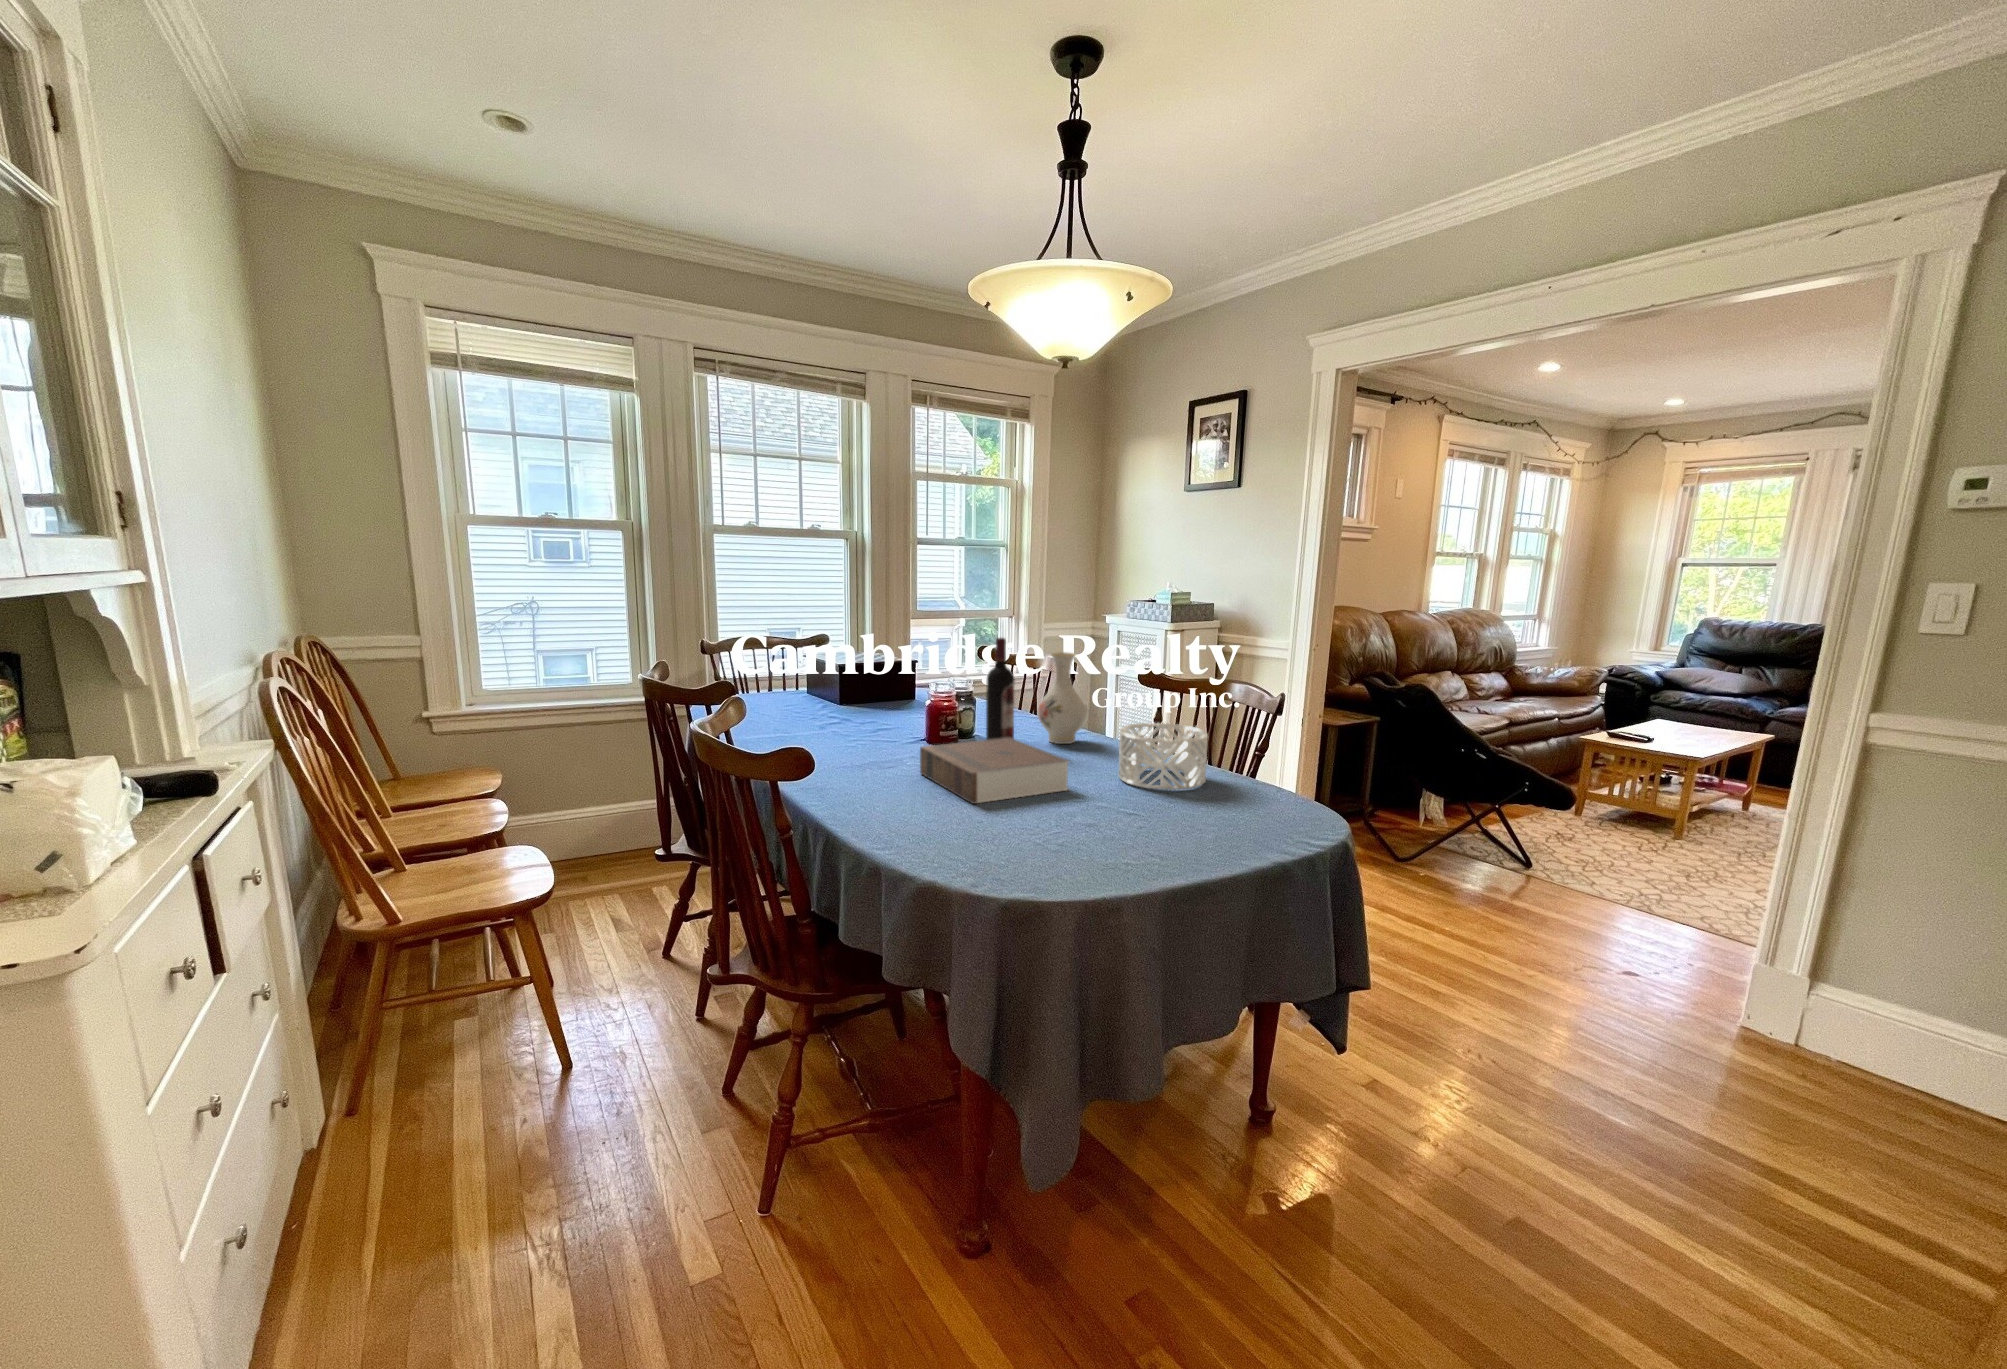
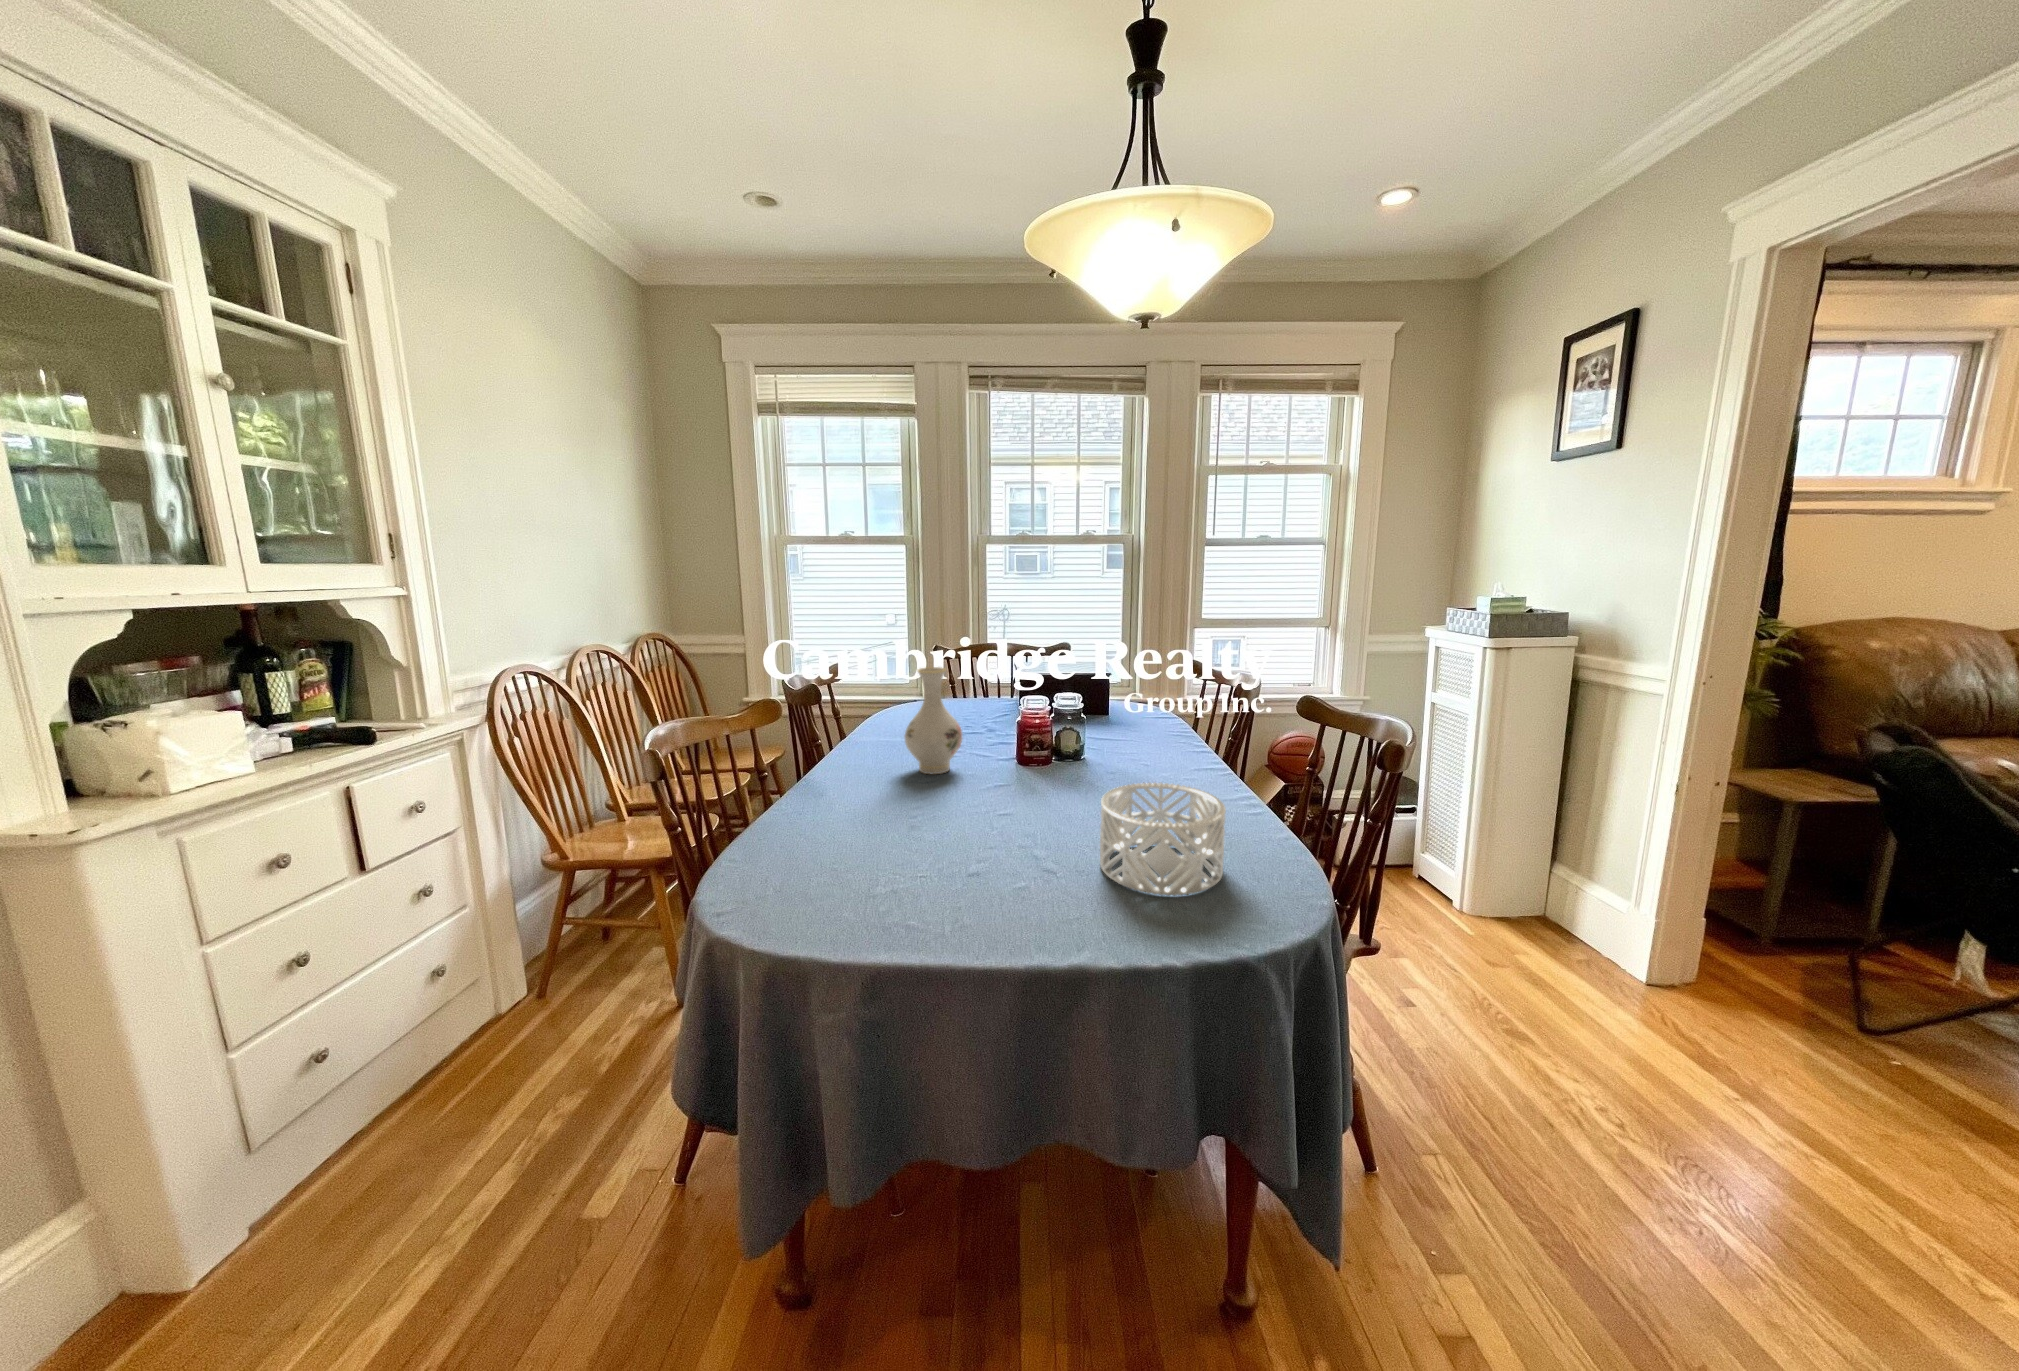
wine bottle: present [986,638,1015,740] -> none [1054,651,1087,780]
vase: present [1037,652,1087,744] -> present [904,667,962,774]
book: present [920,737,1069,804] -> none [880,767,1034,856]

